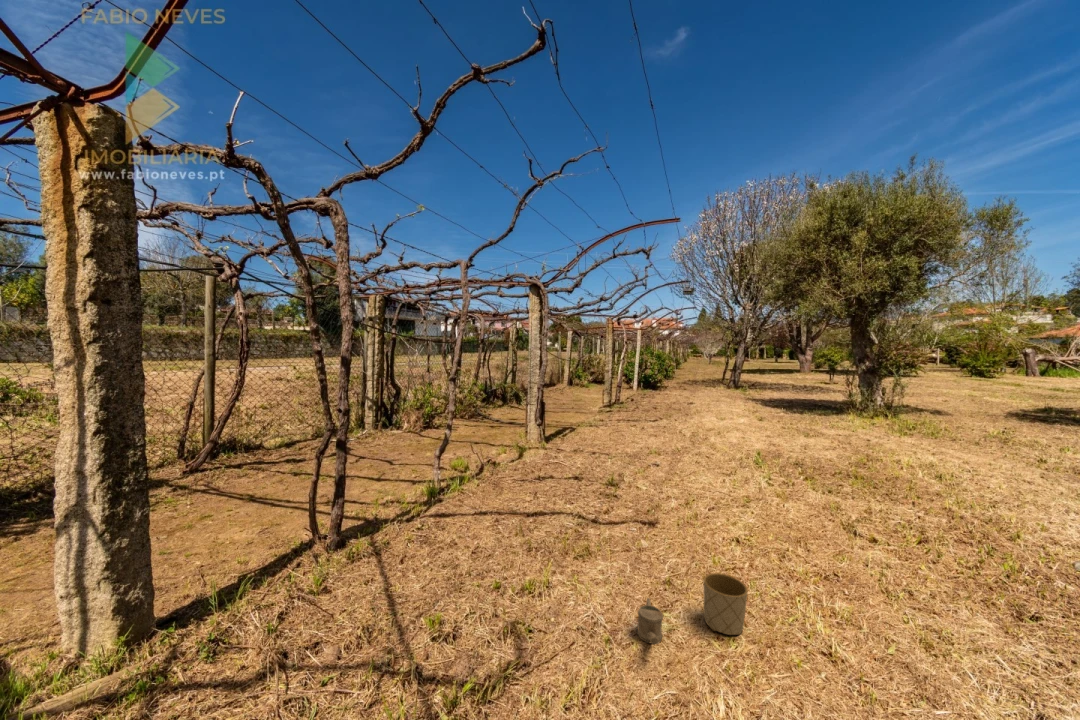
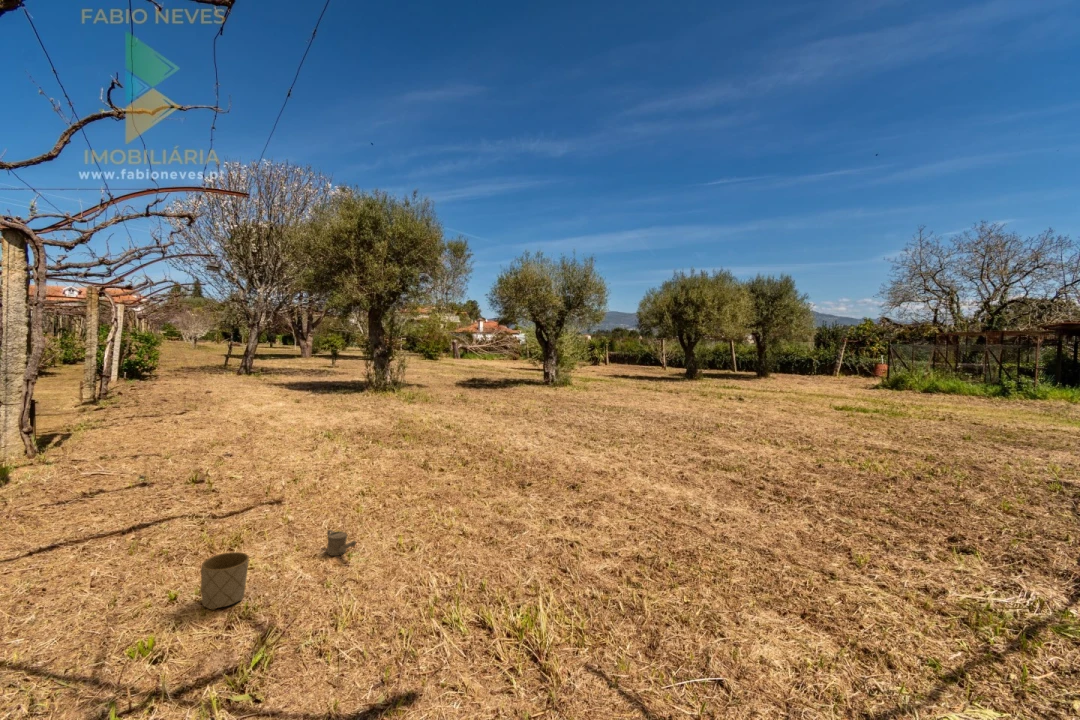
planter: present [704,573,748,635] -> present [201,552,249,610]

